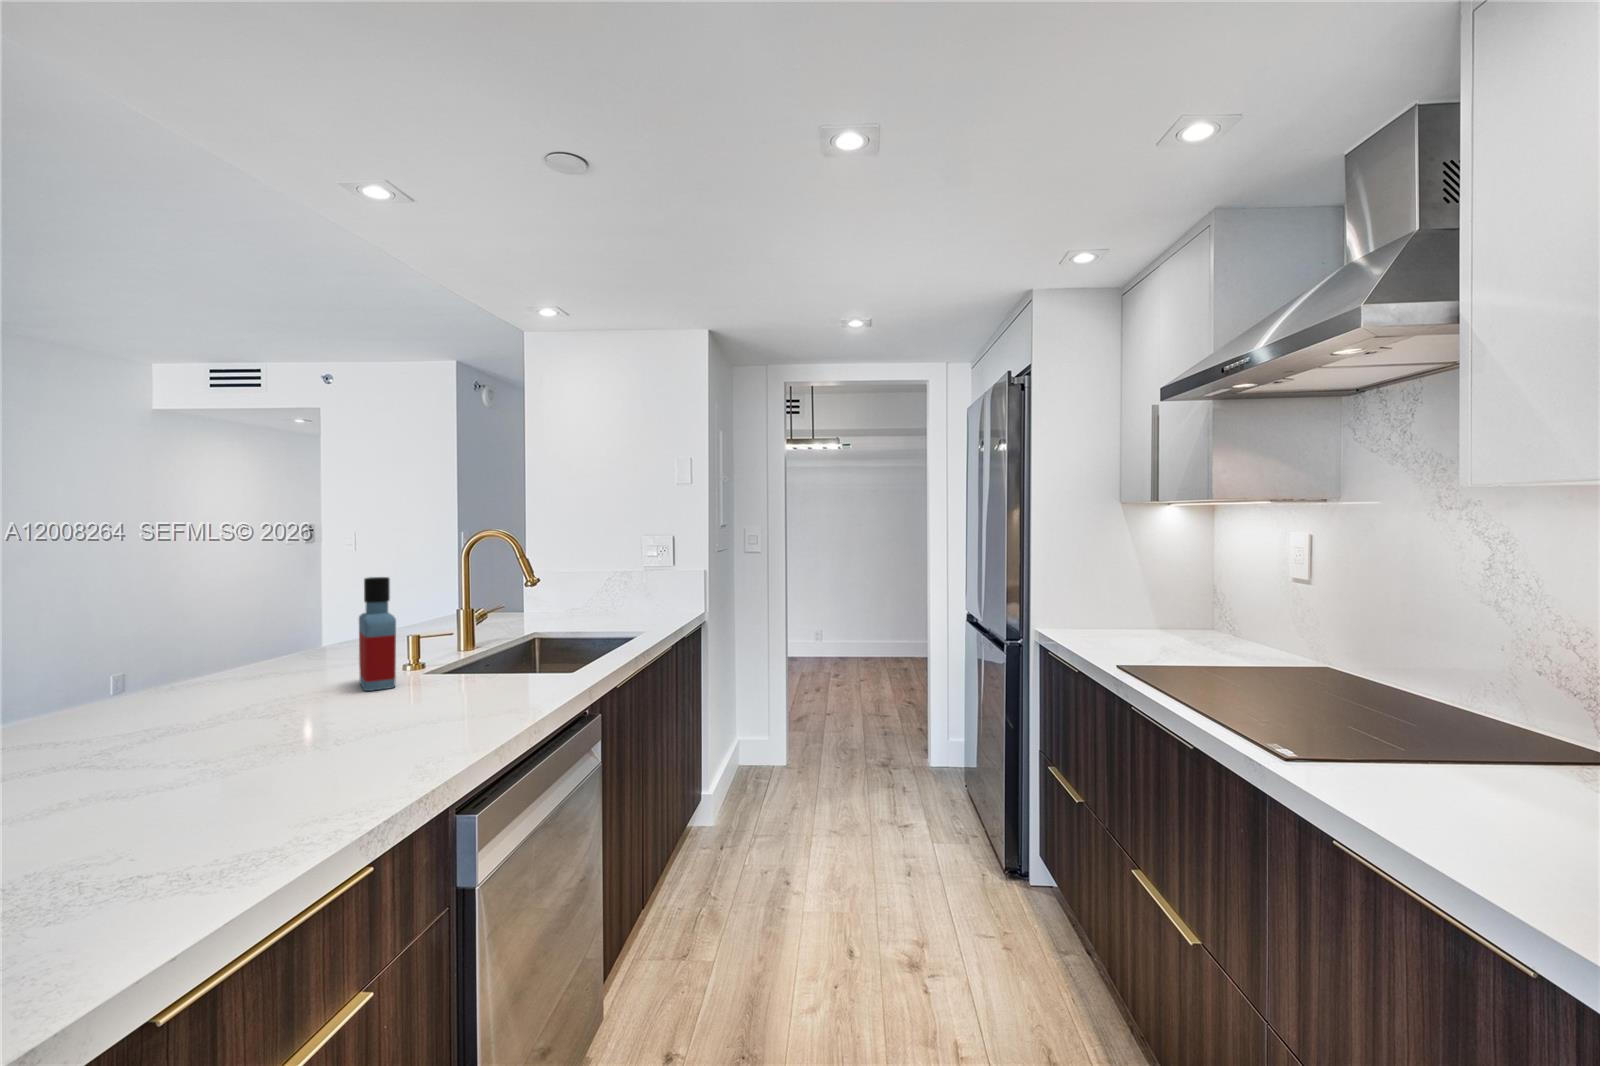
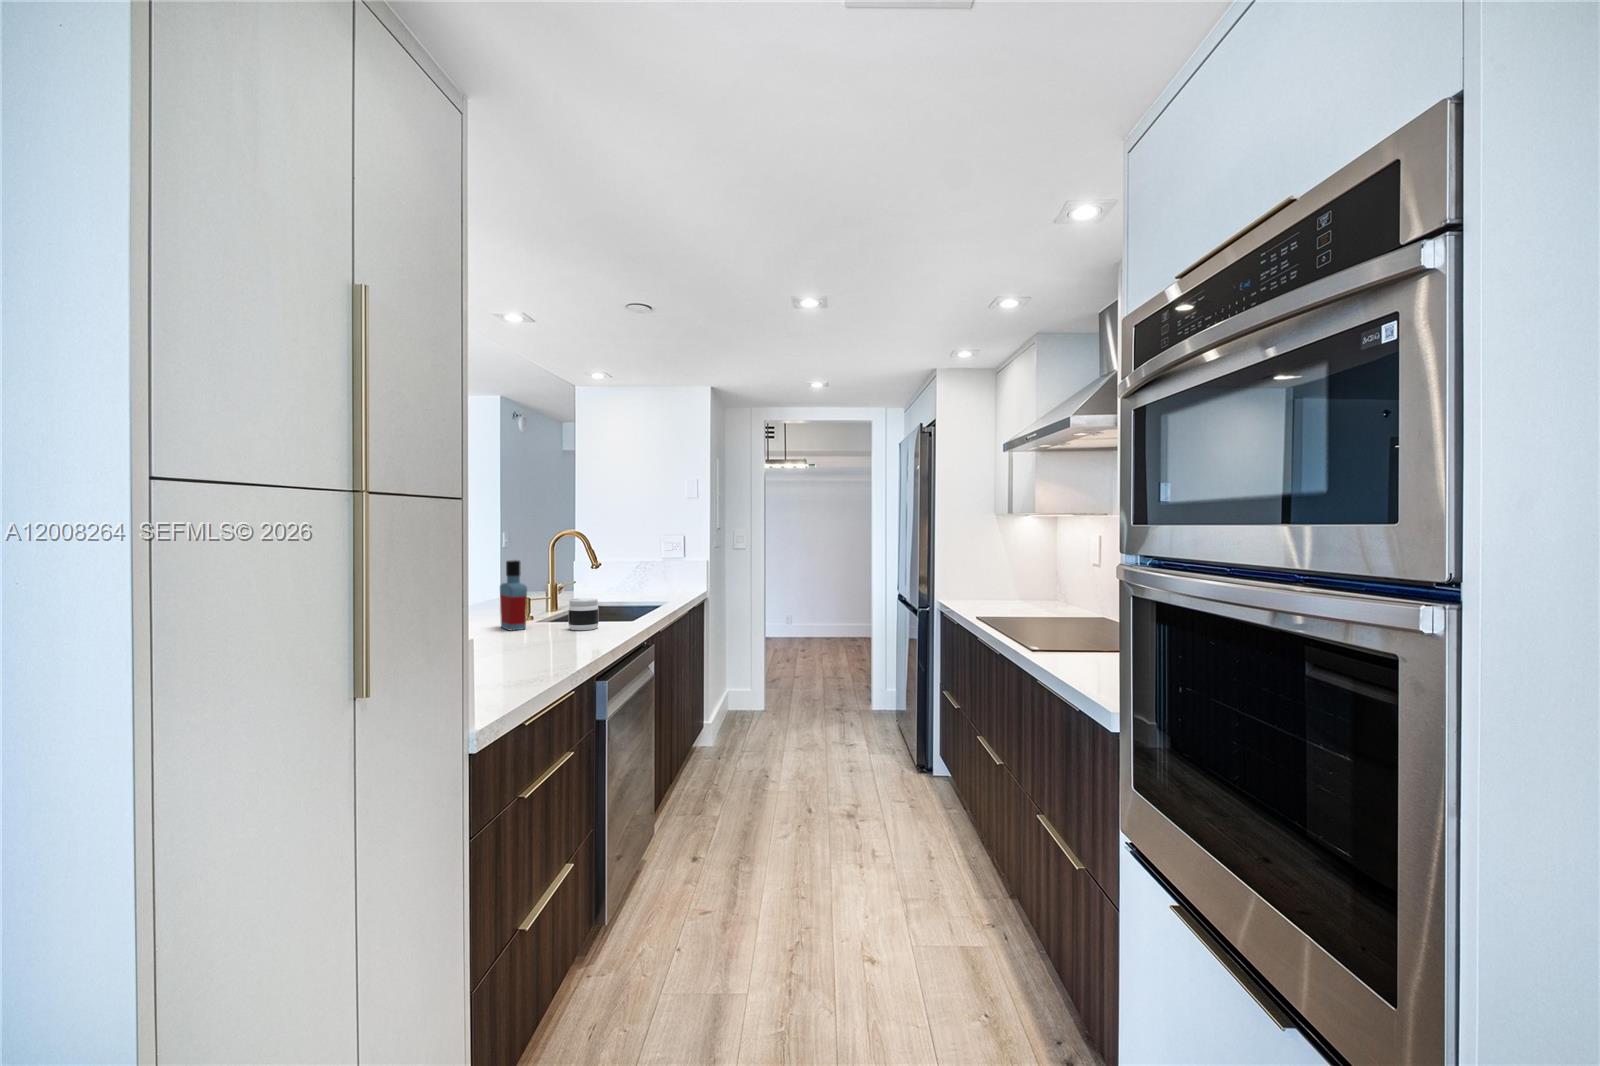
jar: none [459,637,510,692] -> present [568,598,599,630]

